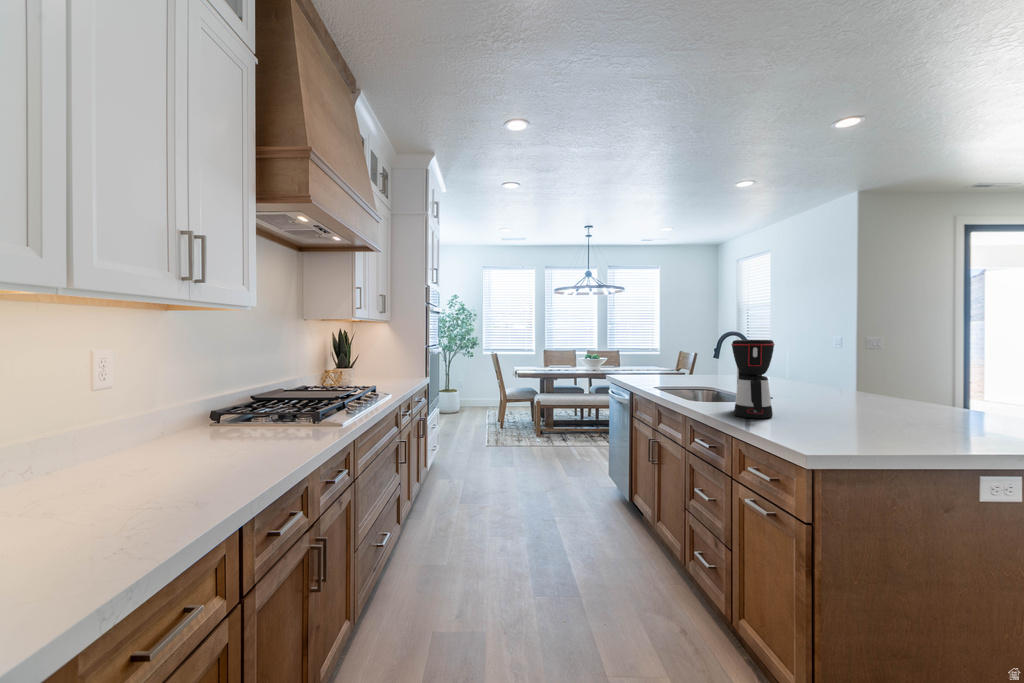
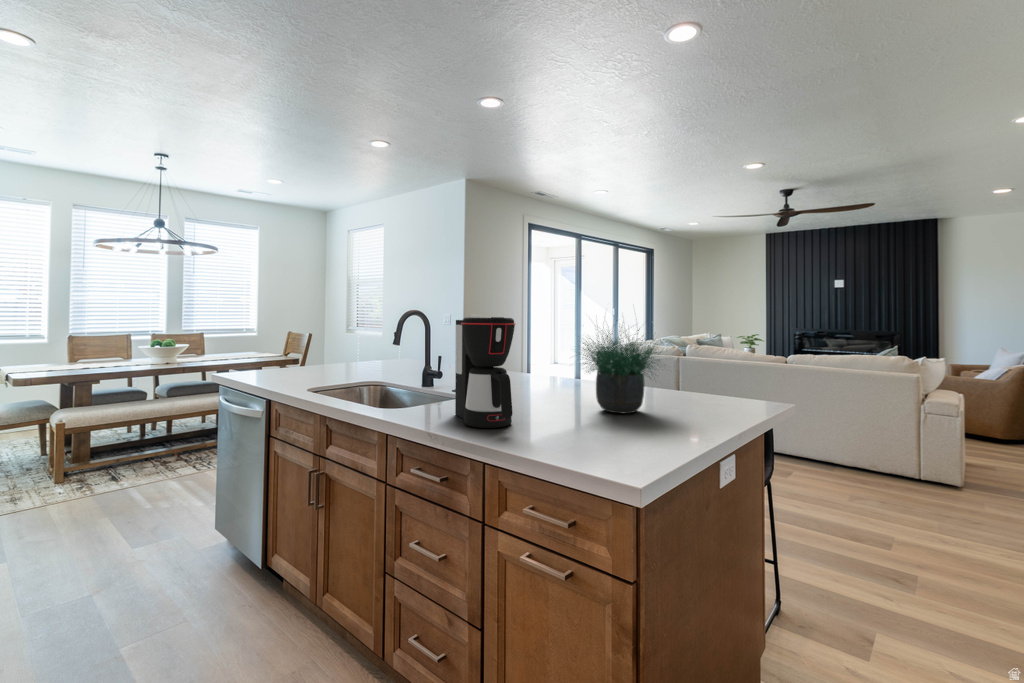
potted plant: none [829,323,957,423] -> present [579,320,661,414]

